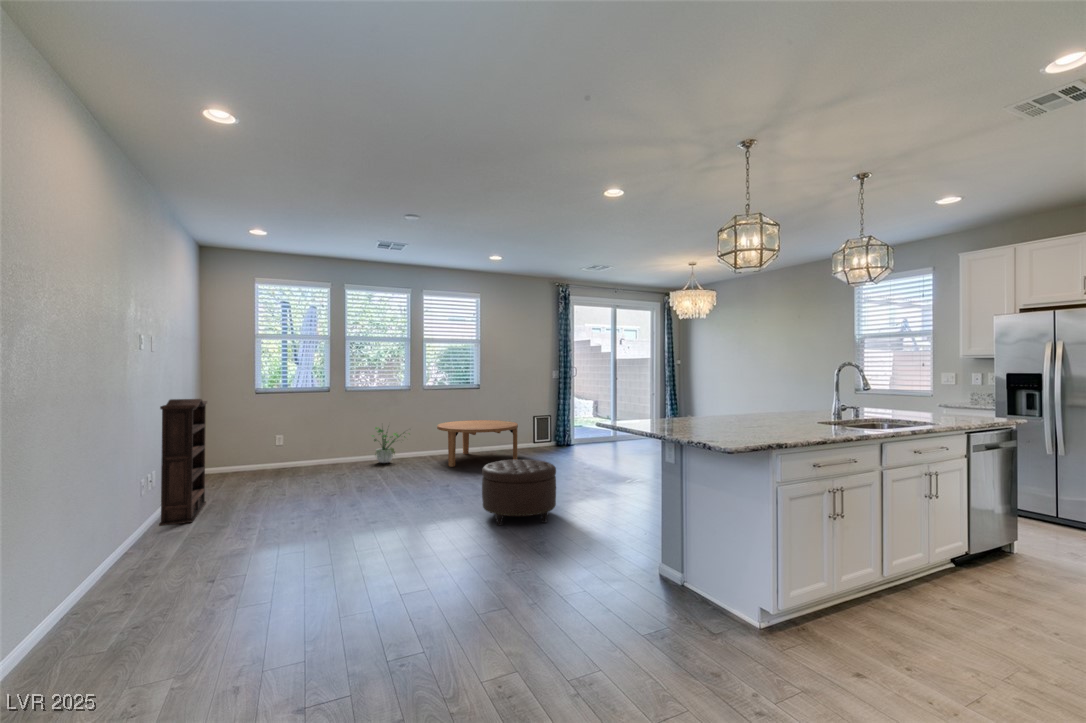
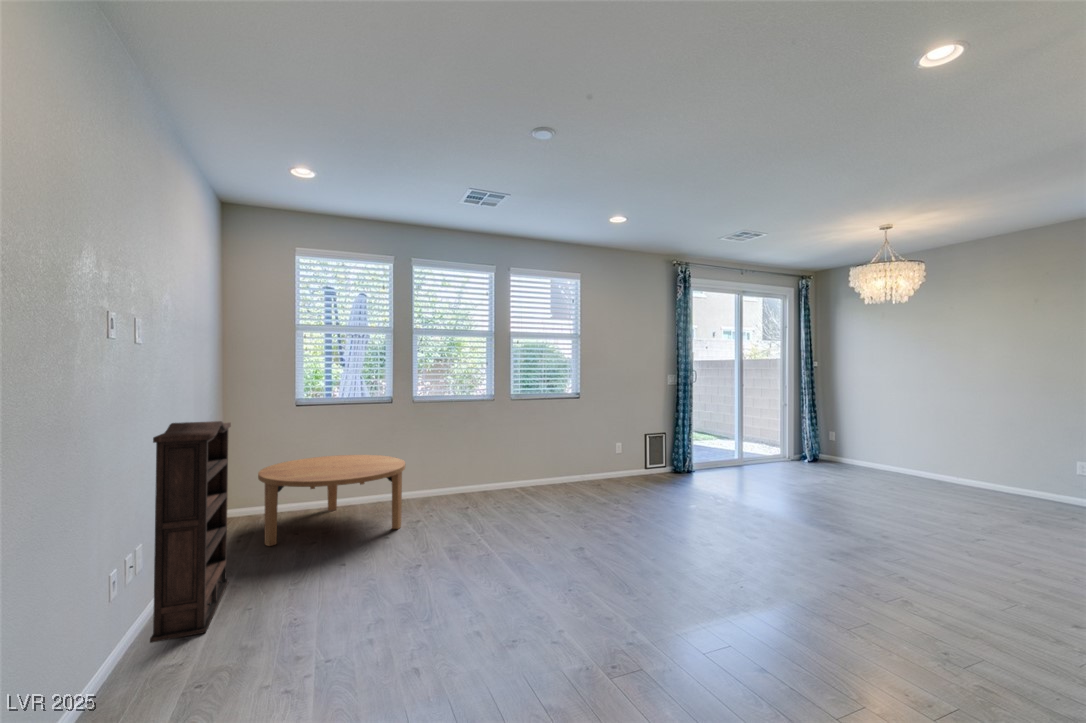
coffee table: present [437,420,518,467] -> present [258,455,405,546]
potted plant: present [372,427,405,463] -> none [444,438,501,501]
ottoman: present [482,459,556,525] -> none [685,523,824,655]

